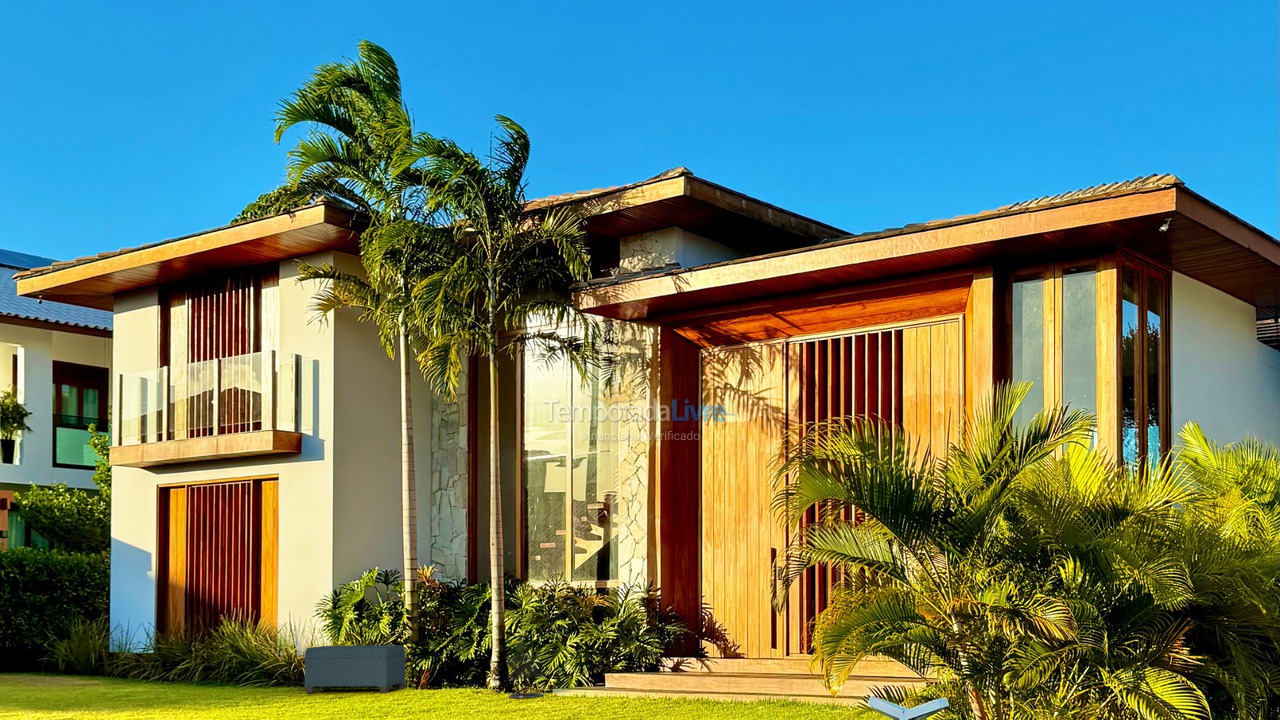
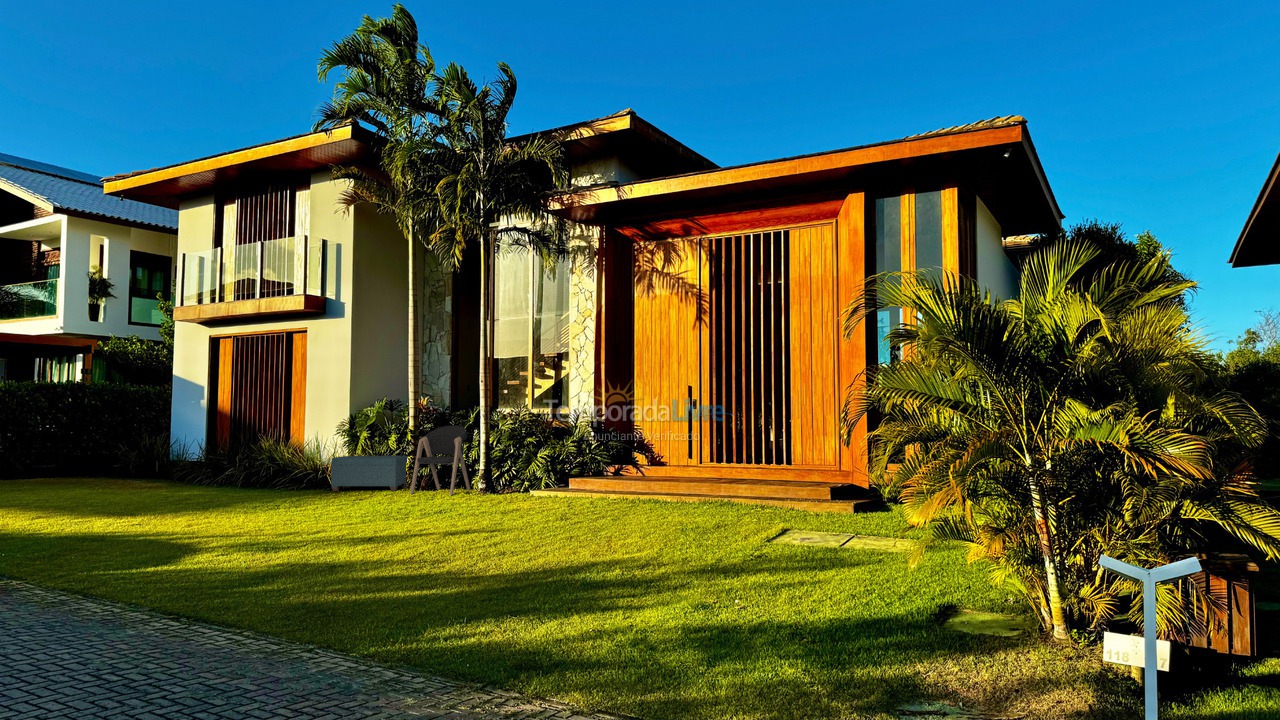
chair: none [404,603,484,697] -> present [410,425,470,495]
potted tree: present [508,637,543,698] -> none [490,449,520,496]

